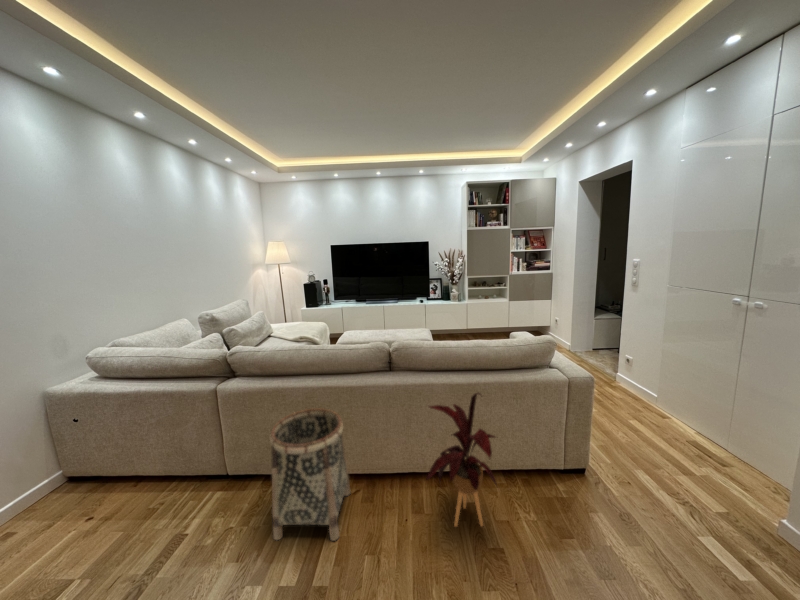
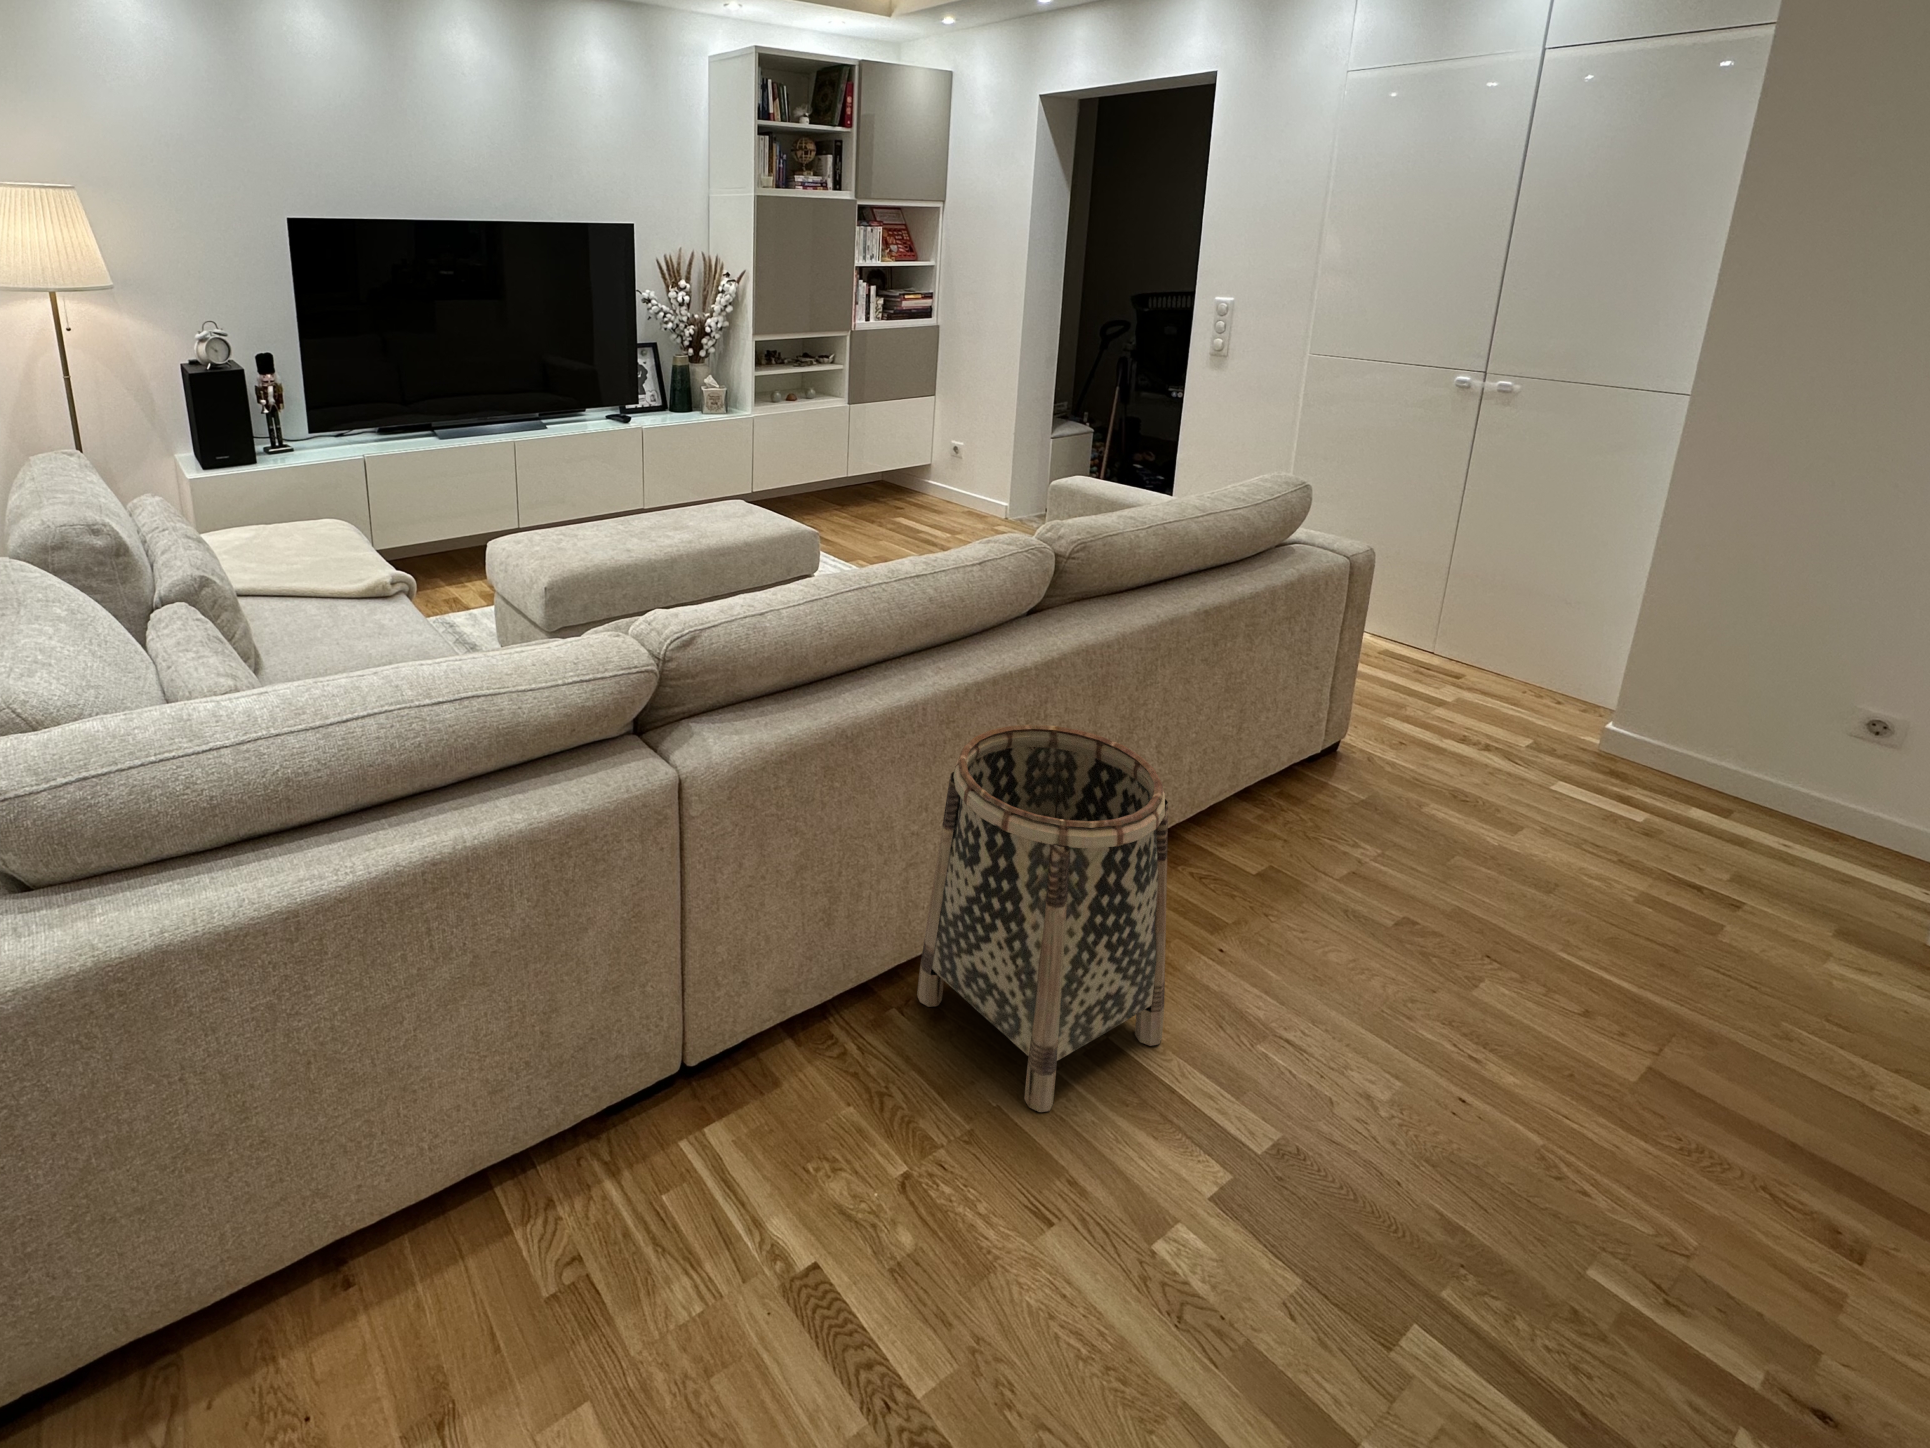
house plant: present [426,393,497,527] -> none [1226,593,1489,911]

